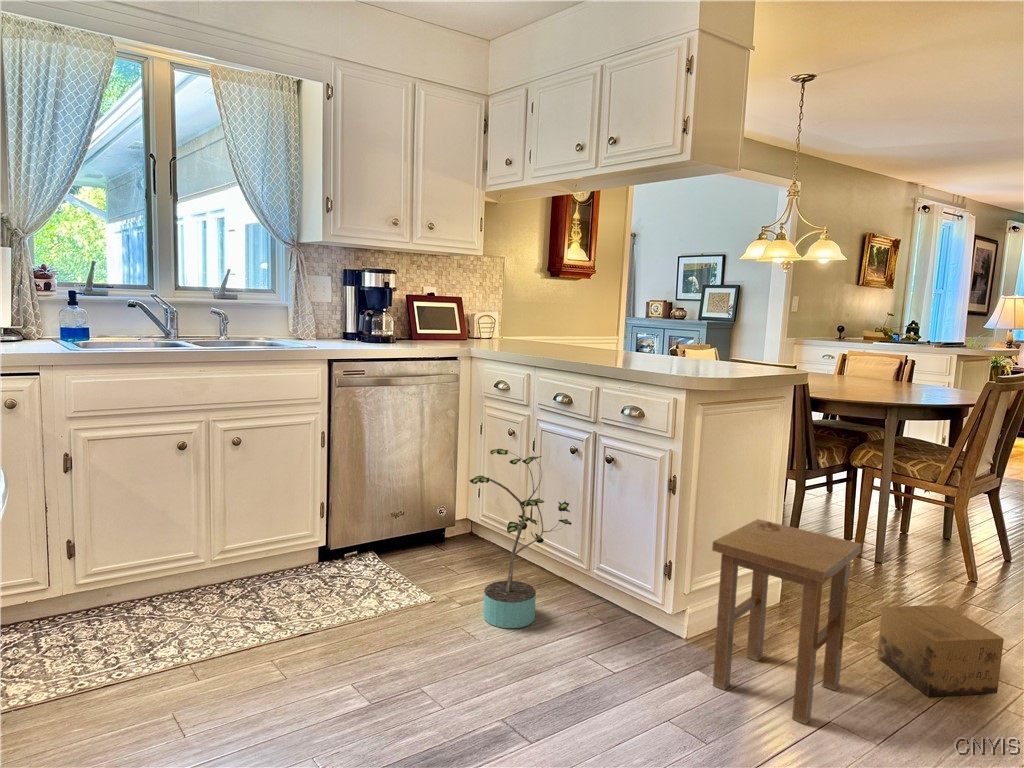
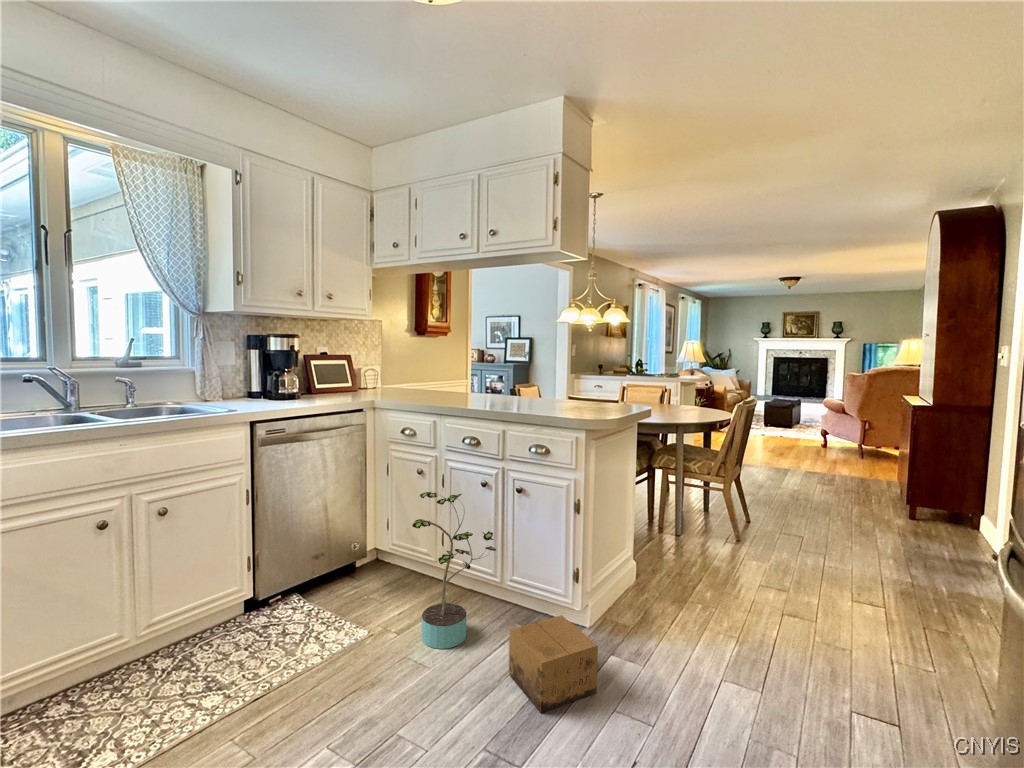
stool: present [712,519,861,724] -> none [621,527,714,684]
cardboard box: present [877,605,1004,697] -> present [509,615,598,713]

